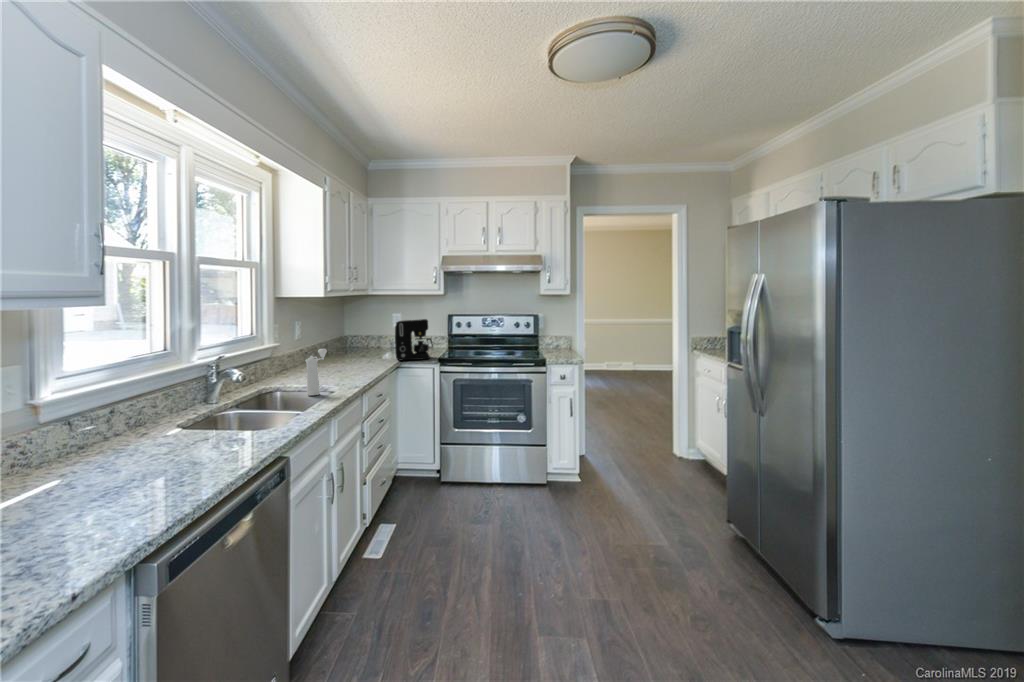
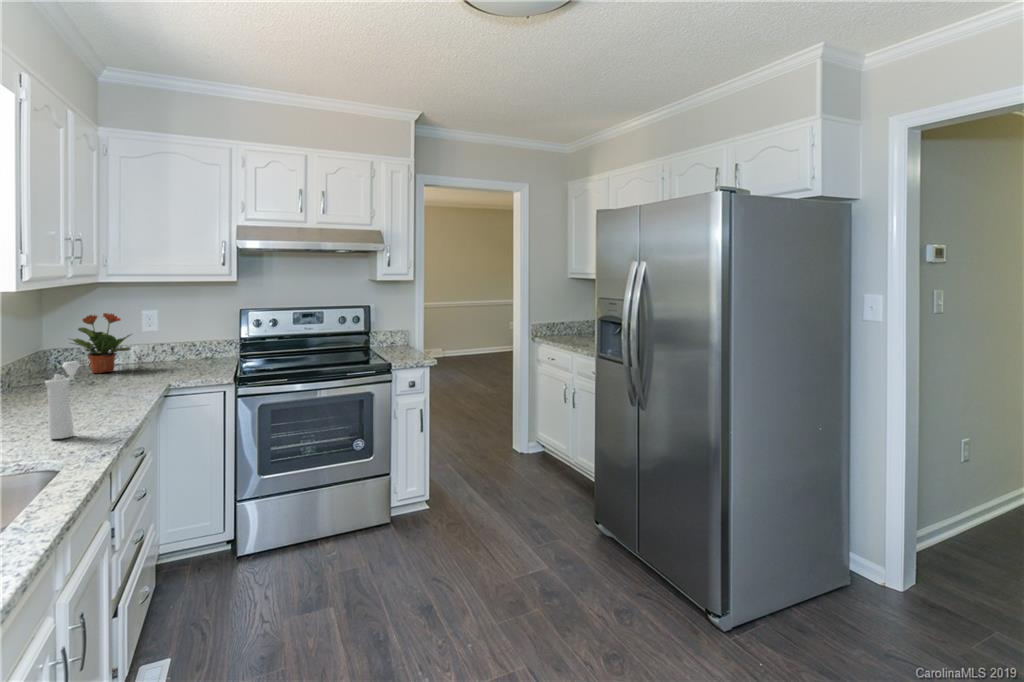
coffee maker: present [395,319,433,360] -> none [160,311,223,372]
potted plant: none [345,321,381,360] -> present [71,313,130,373]

